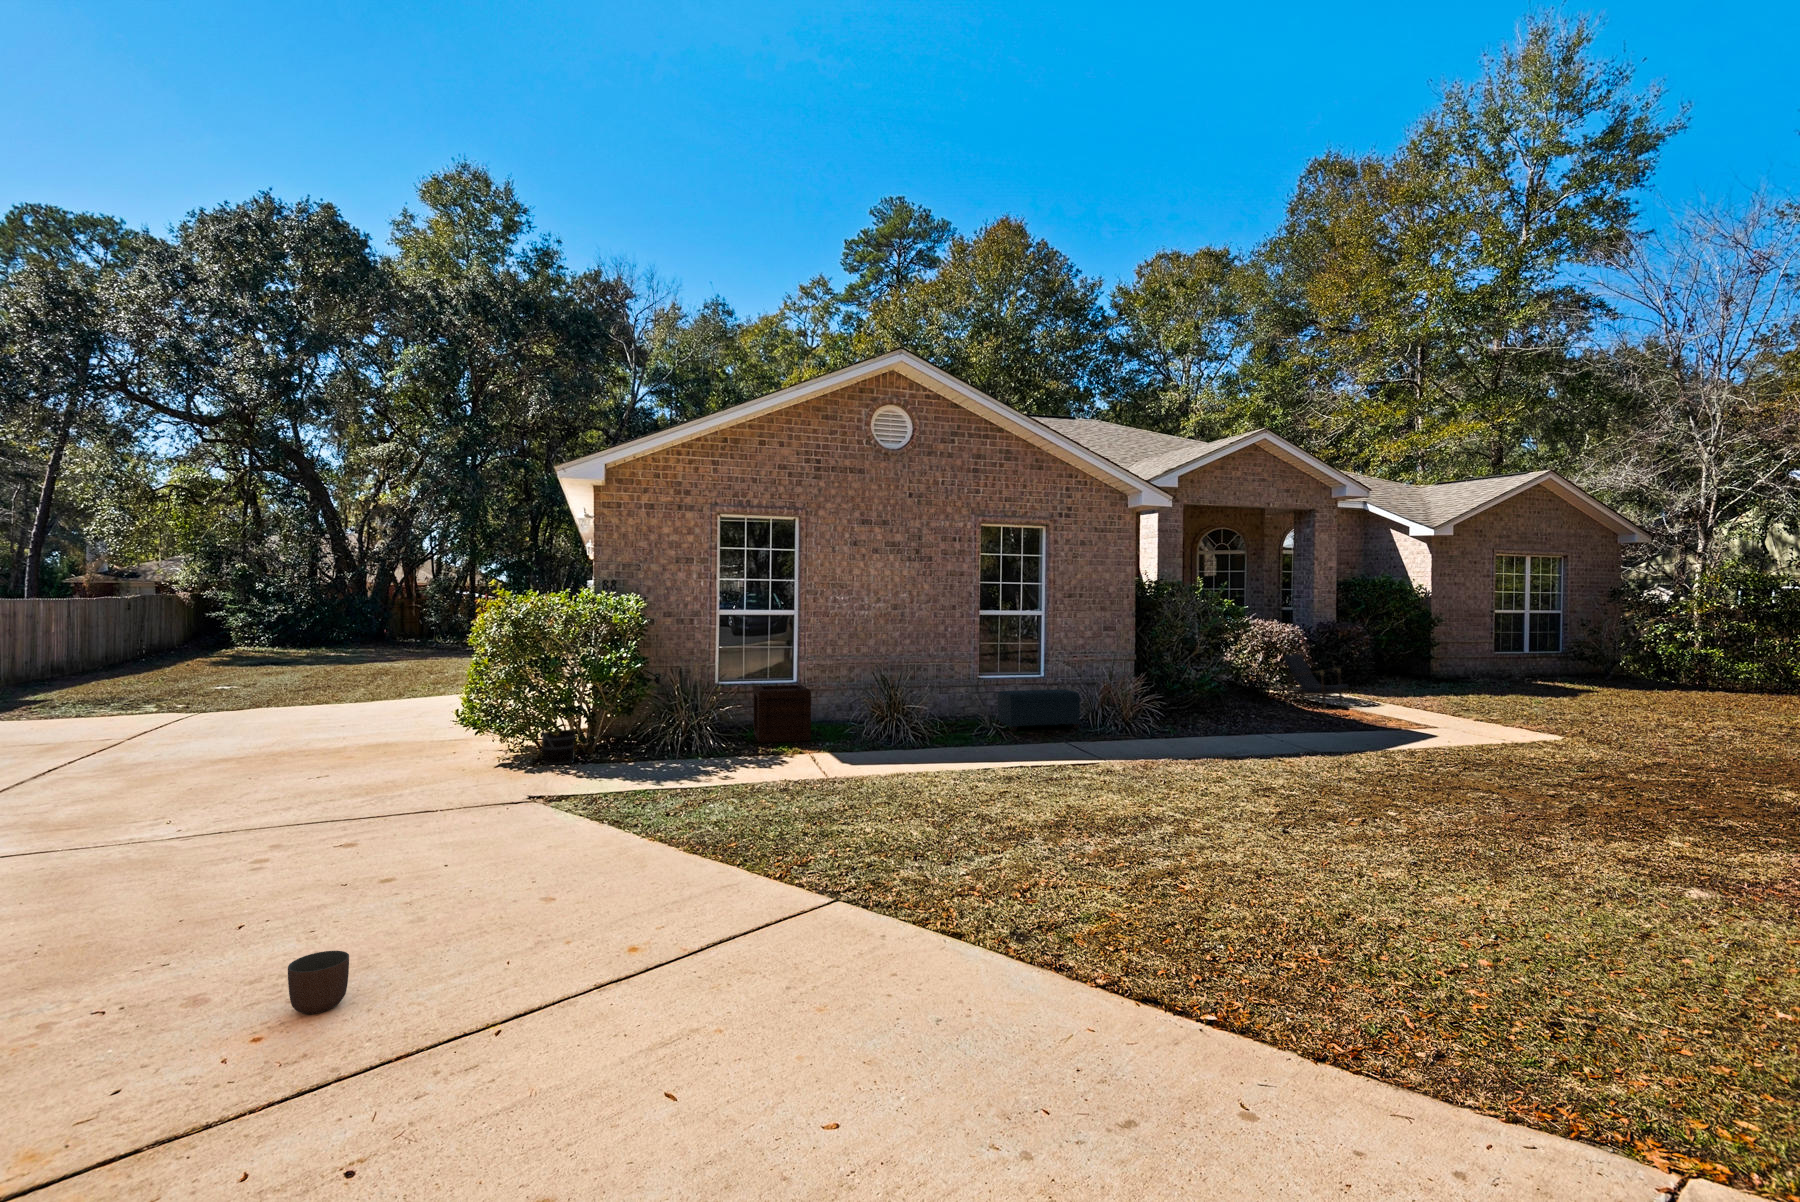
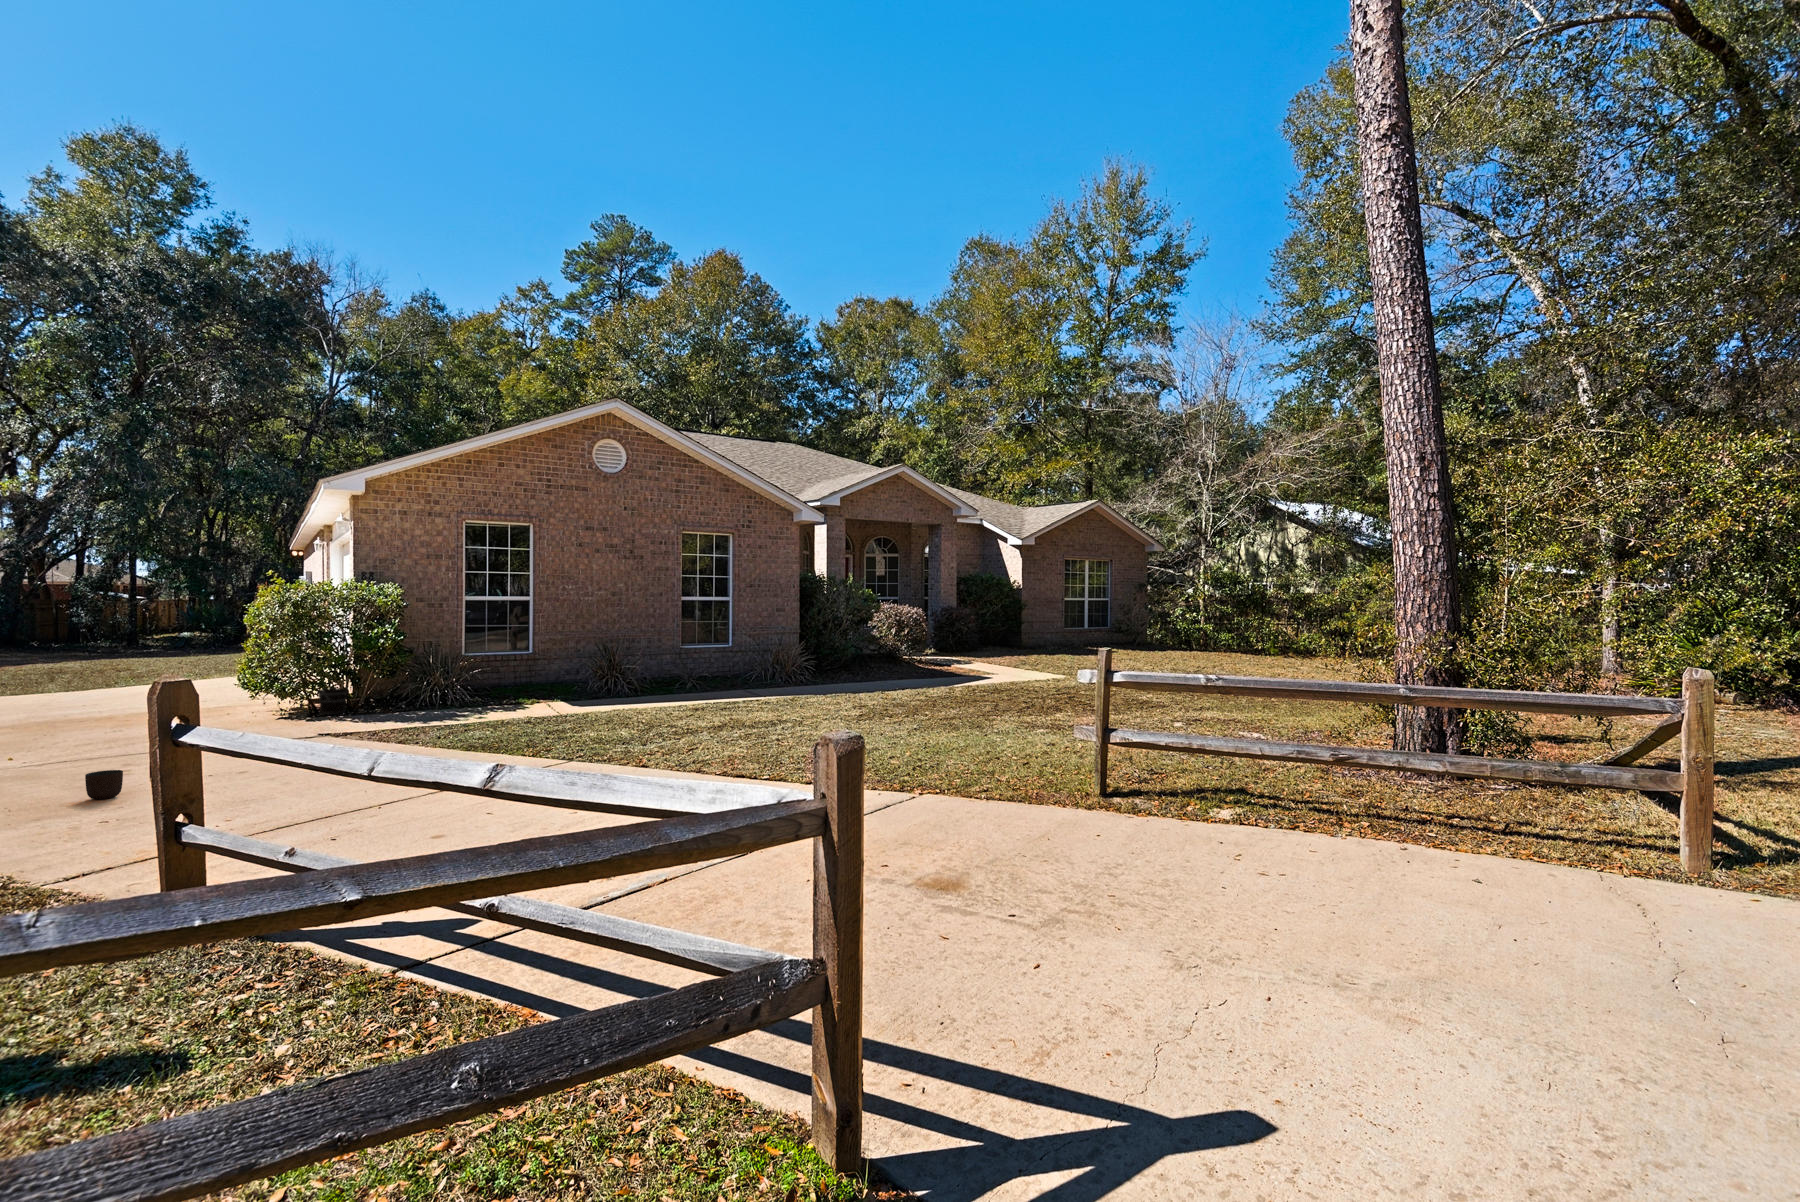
lounge chair: present [1284,654,1348,708] -> none [908,630,951,669]
wooden crate: present [753,685,811,743] -> none [494,654,542,698]
bench: present [998,690,1080,731] -> none [691,656,752,686]
planter: present [288,951,349,1014] -> present [85,770,123,800]

